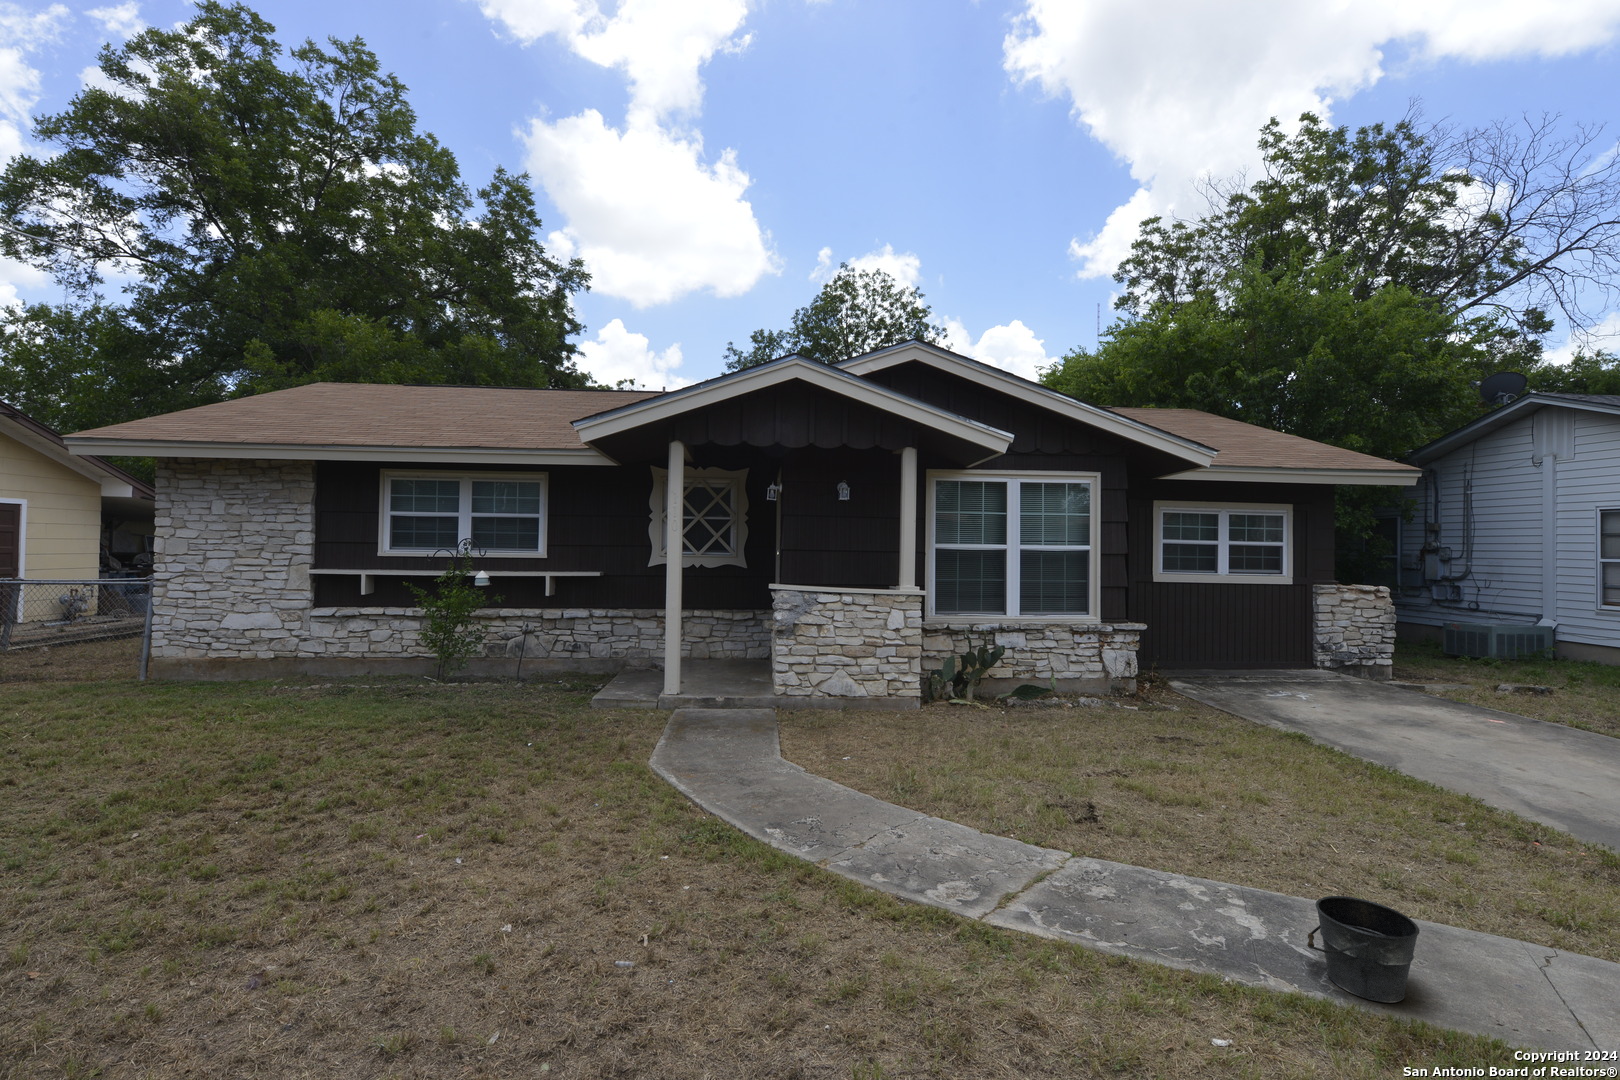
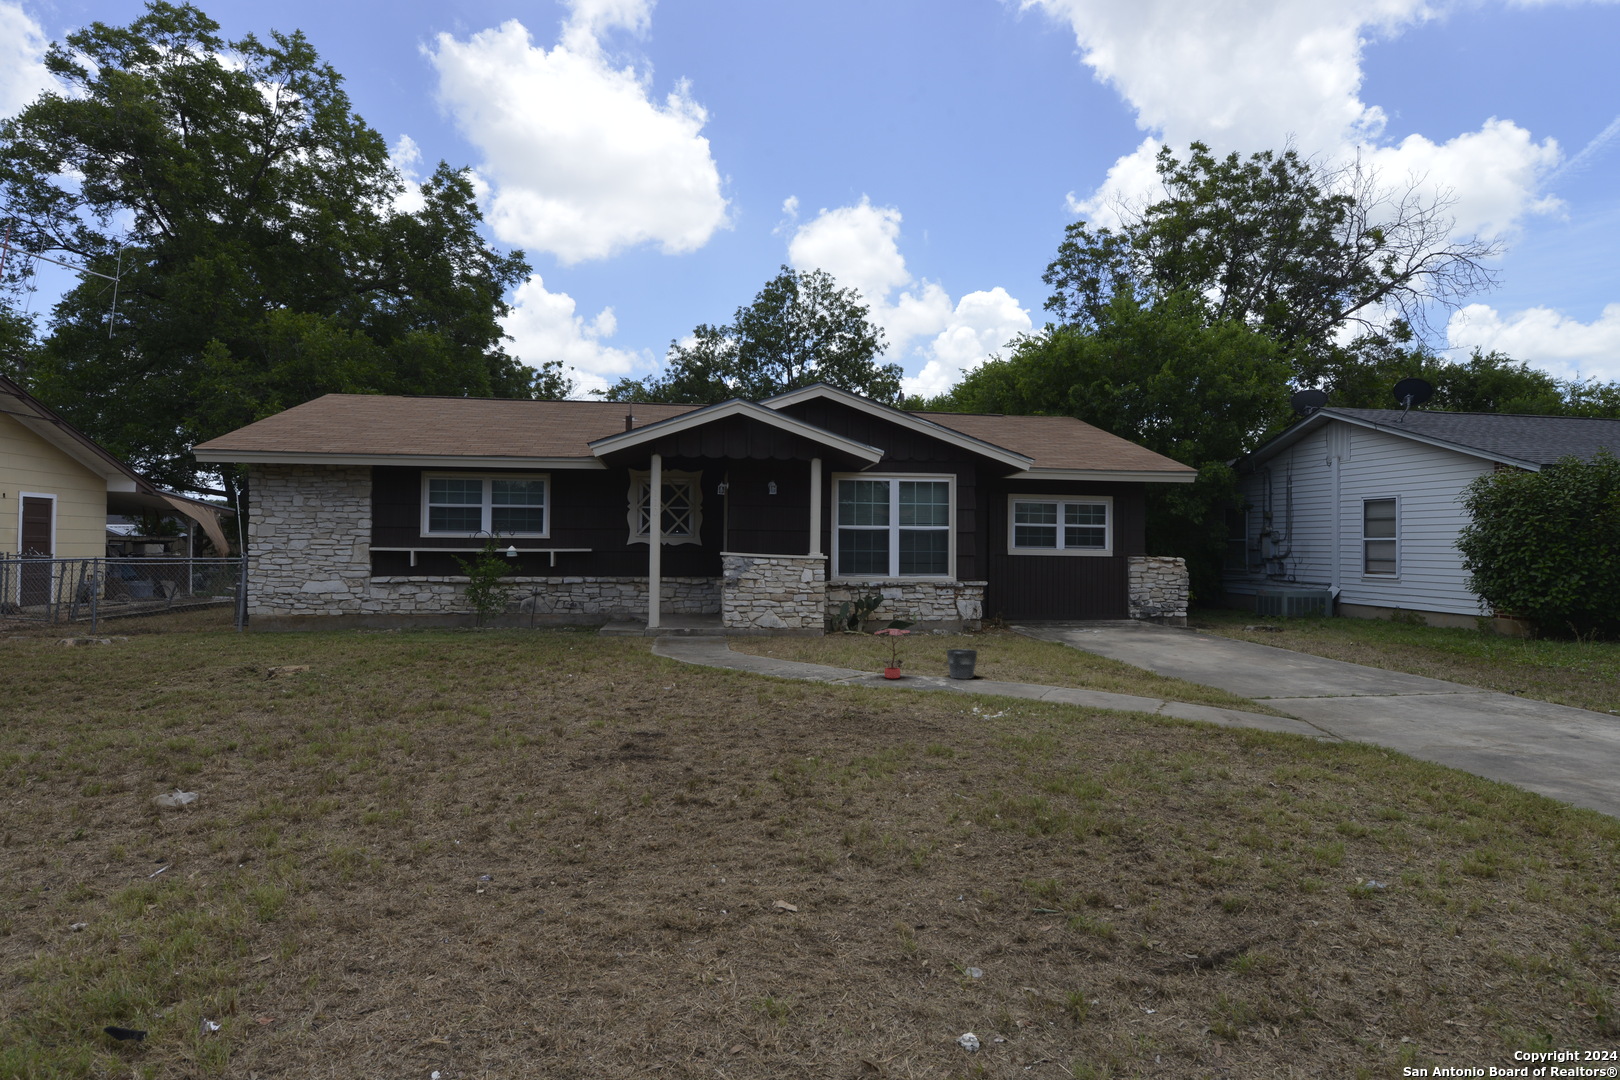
potted plant: none [1139,848,1232,996] -> present [874,629,910,679]

